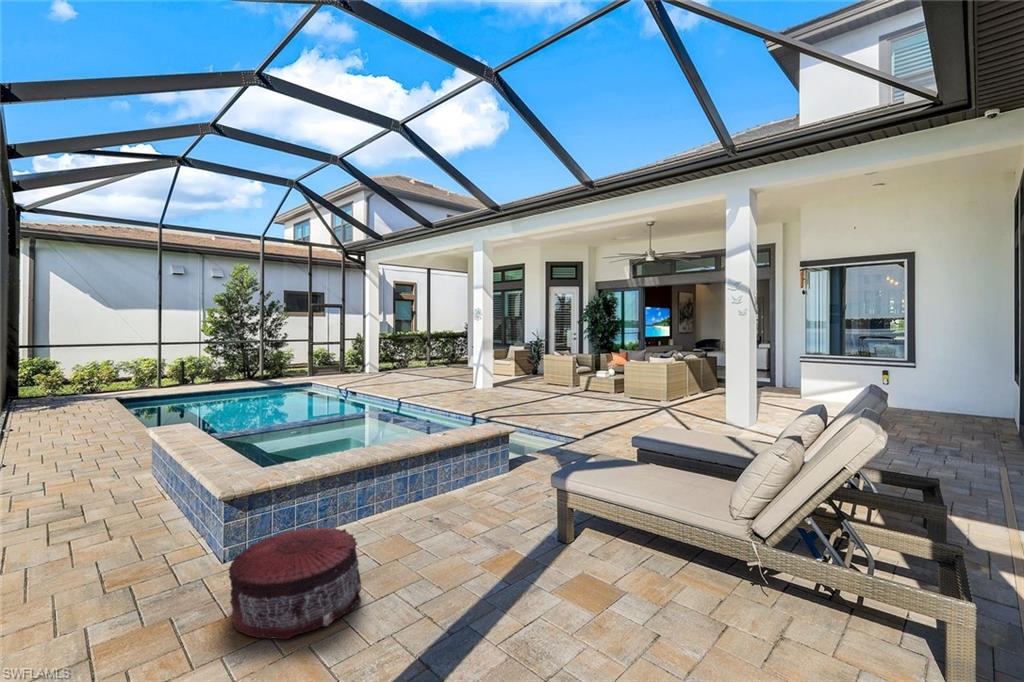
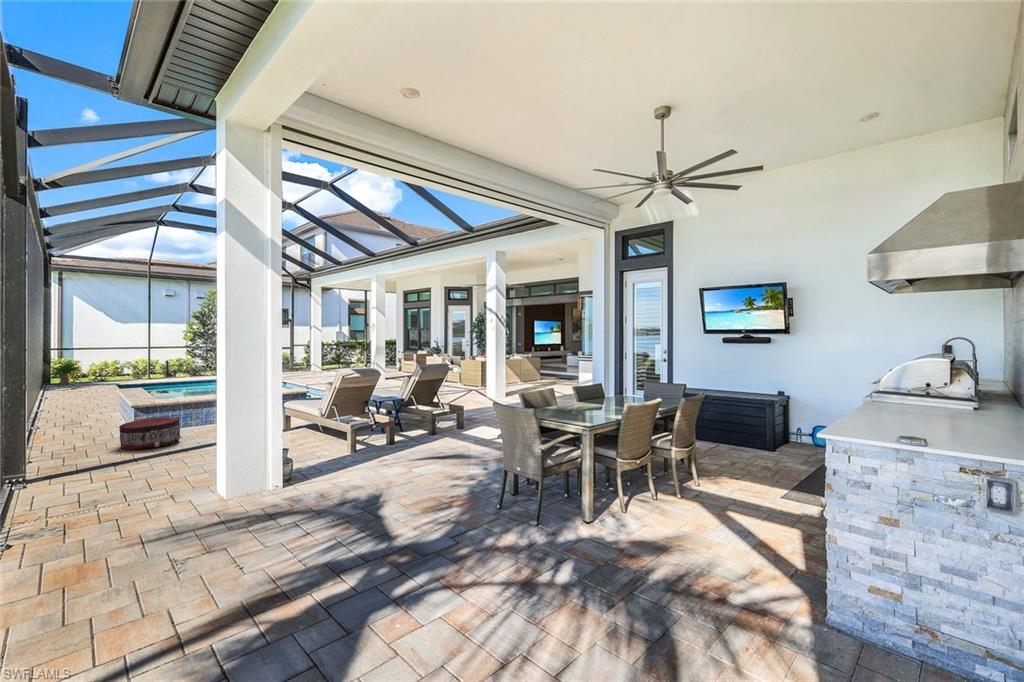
potted plant: none [13,365,69,400] -> present [50,363,79,385]

